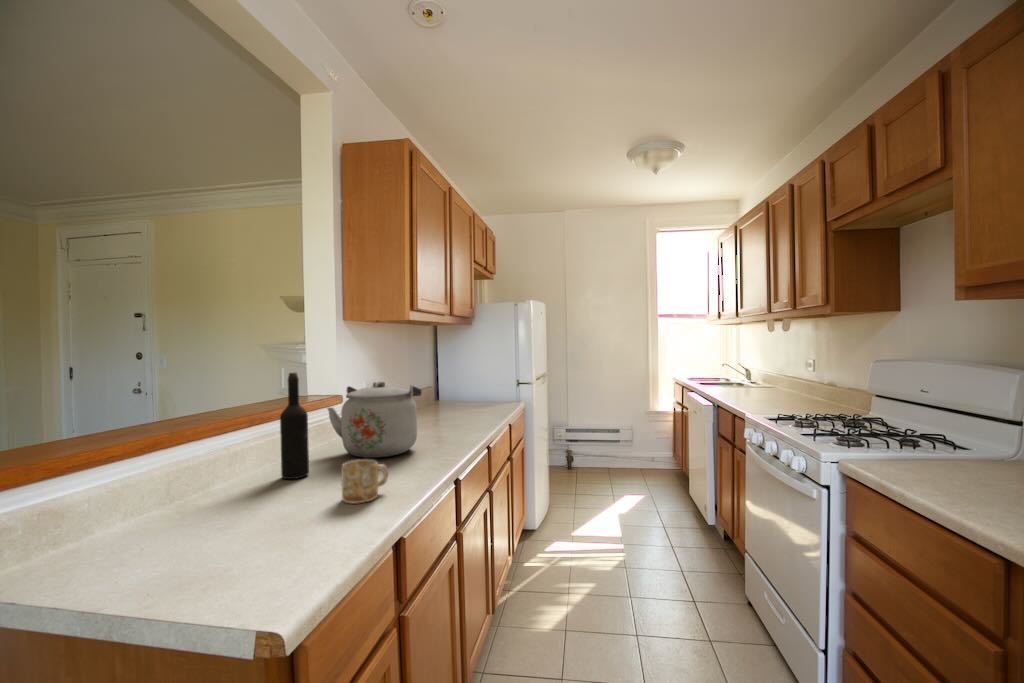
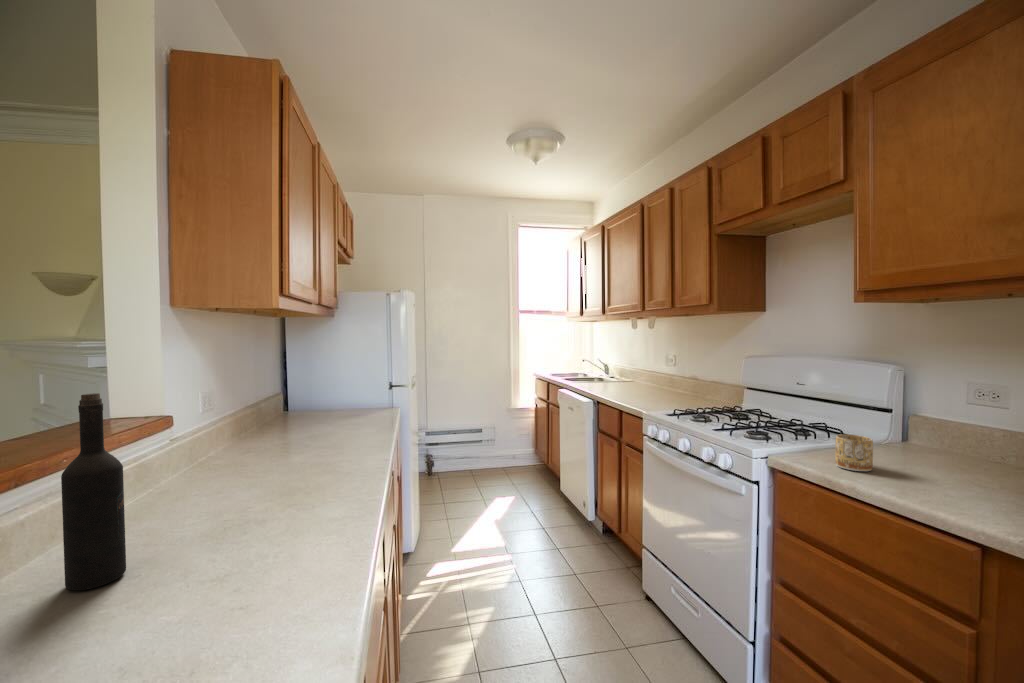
kettle: present [327,381,421,458] -> none [146,398,305,518]
mug: present [341,459,388,504] -> present [835,434,873,471]

